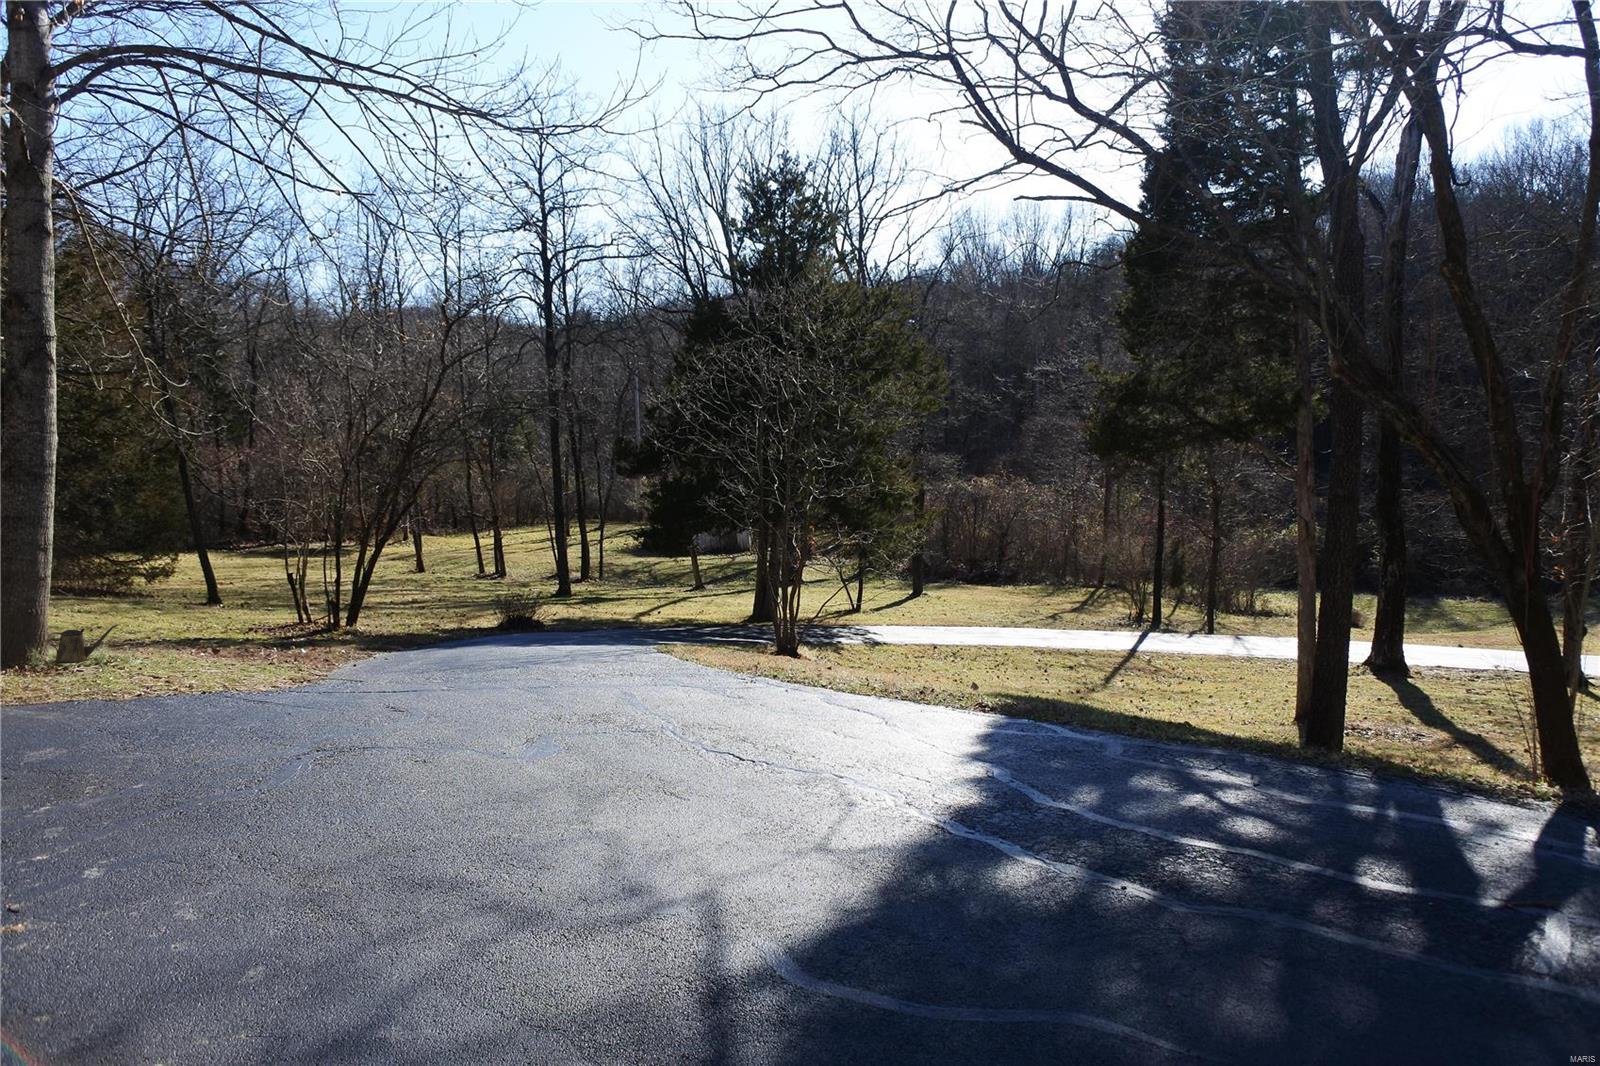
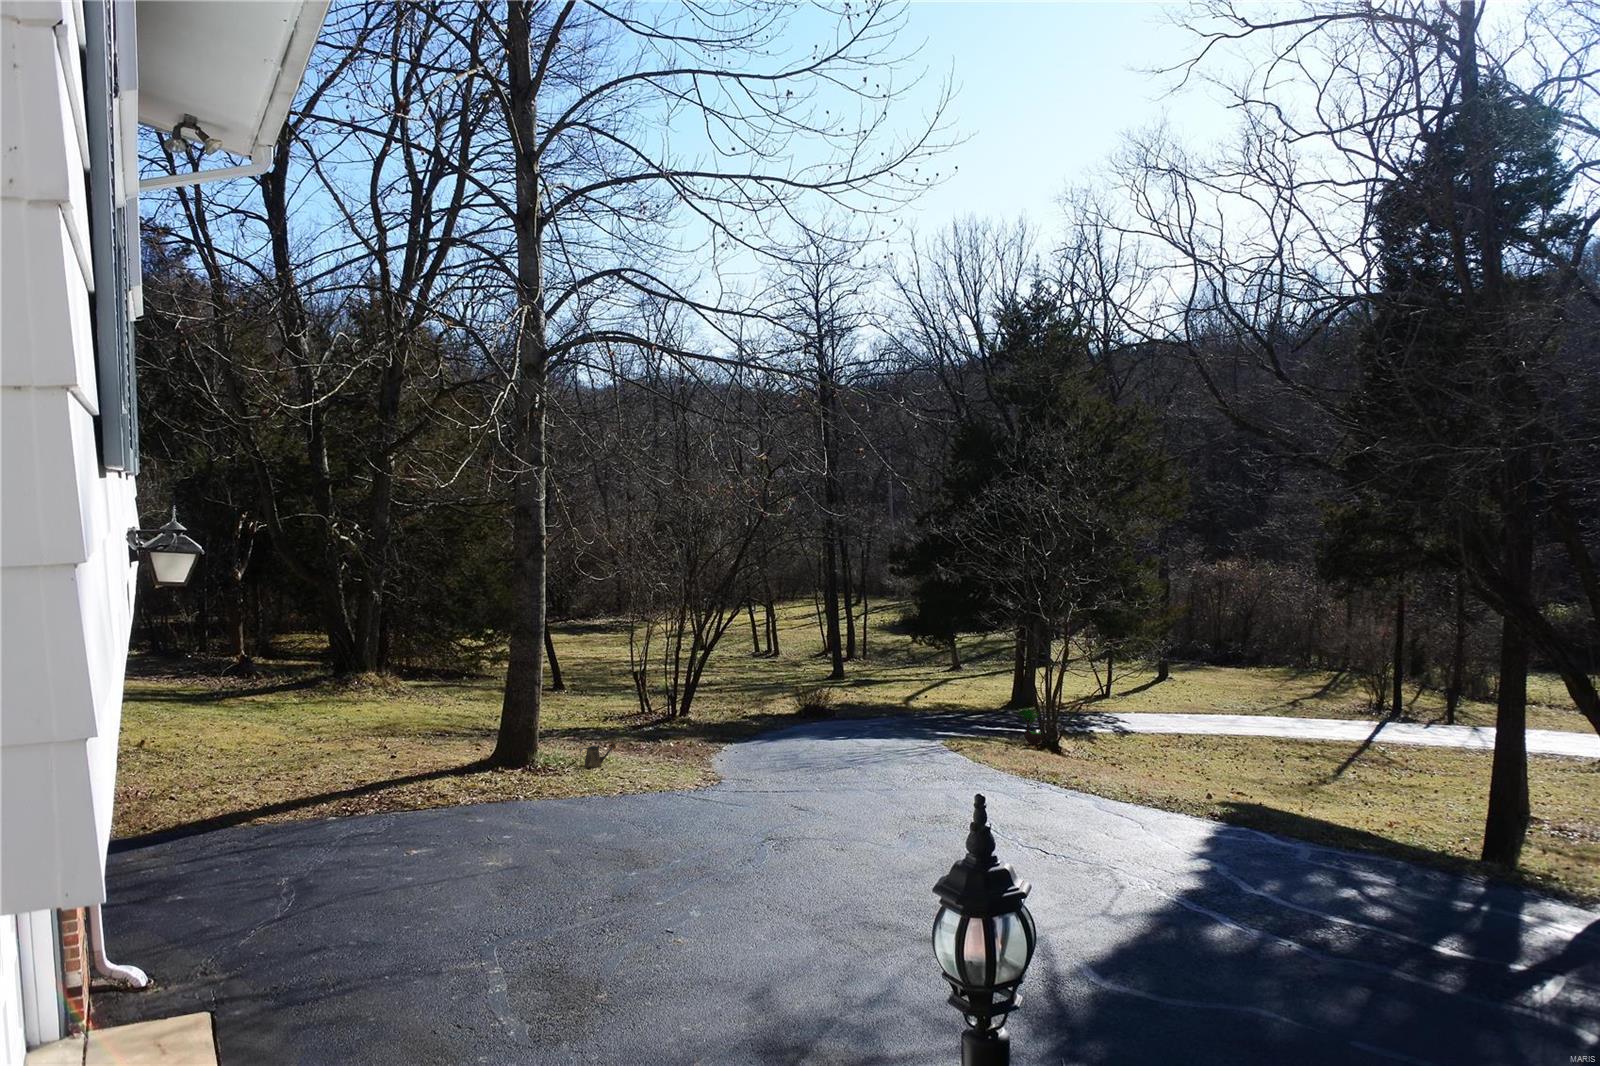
potted tree: none [752,603,781,652] -> present [1019,708,1041,745]

